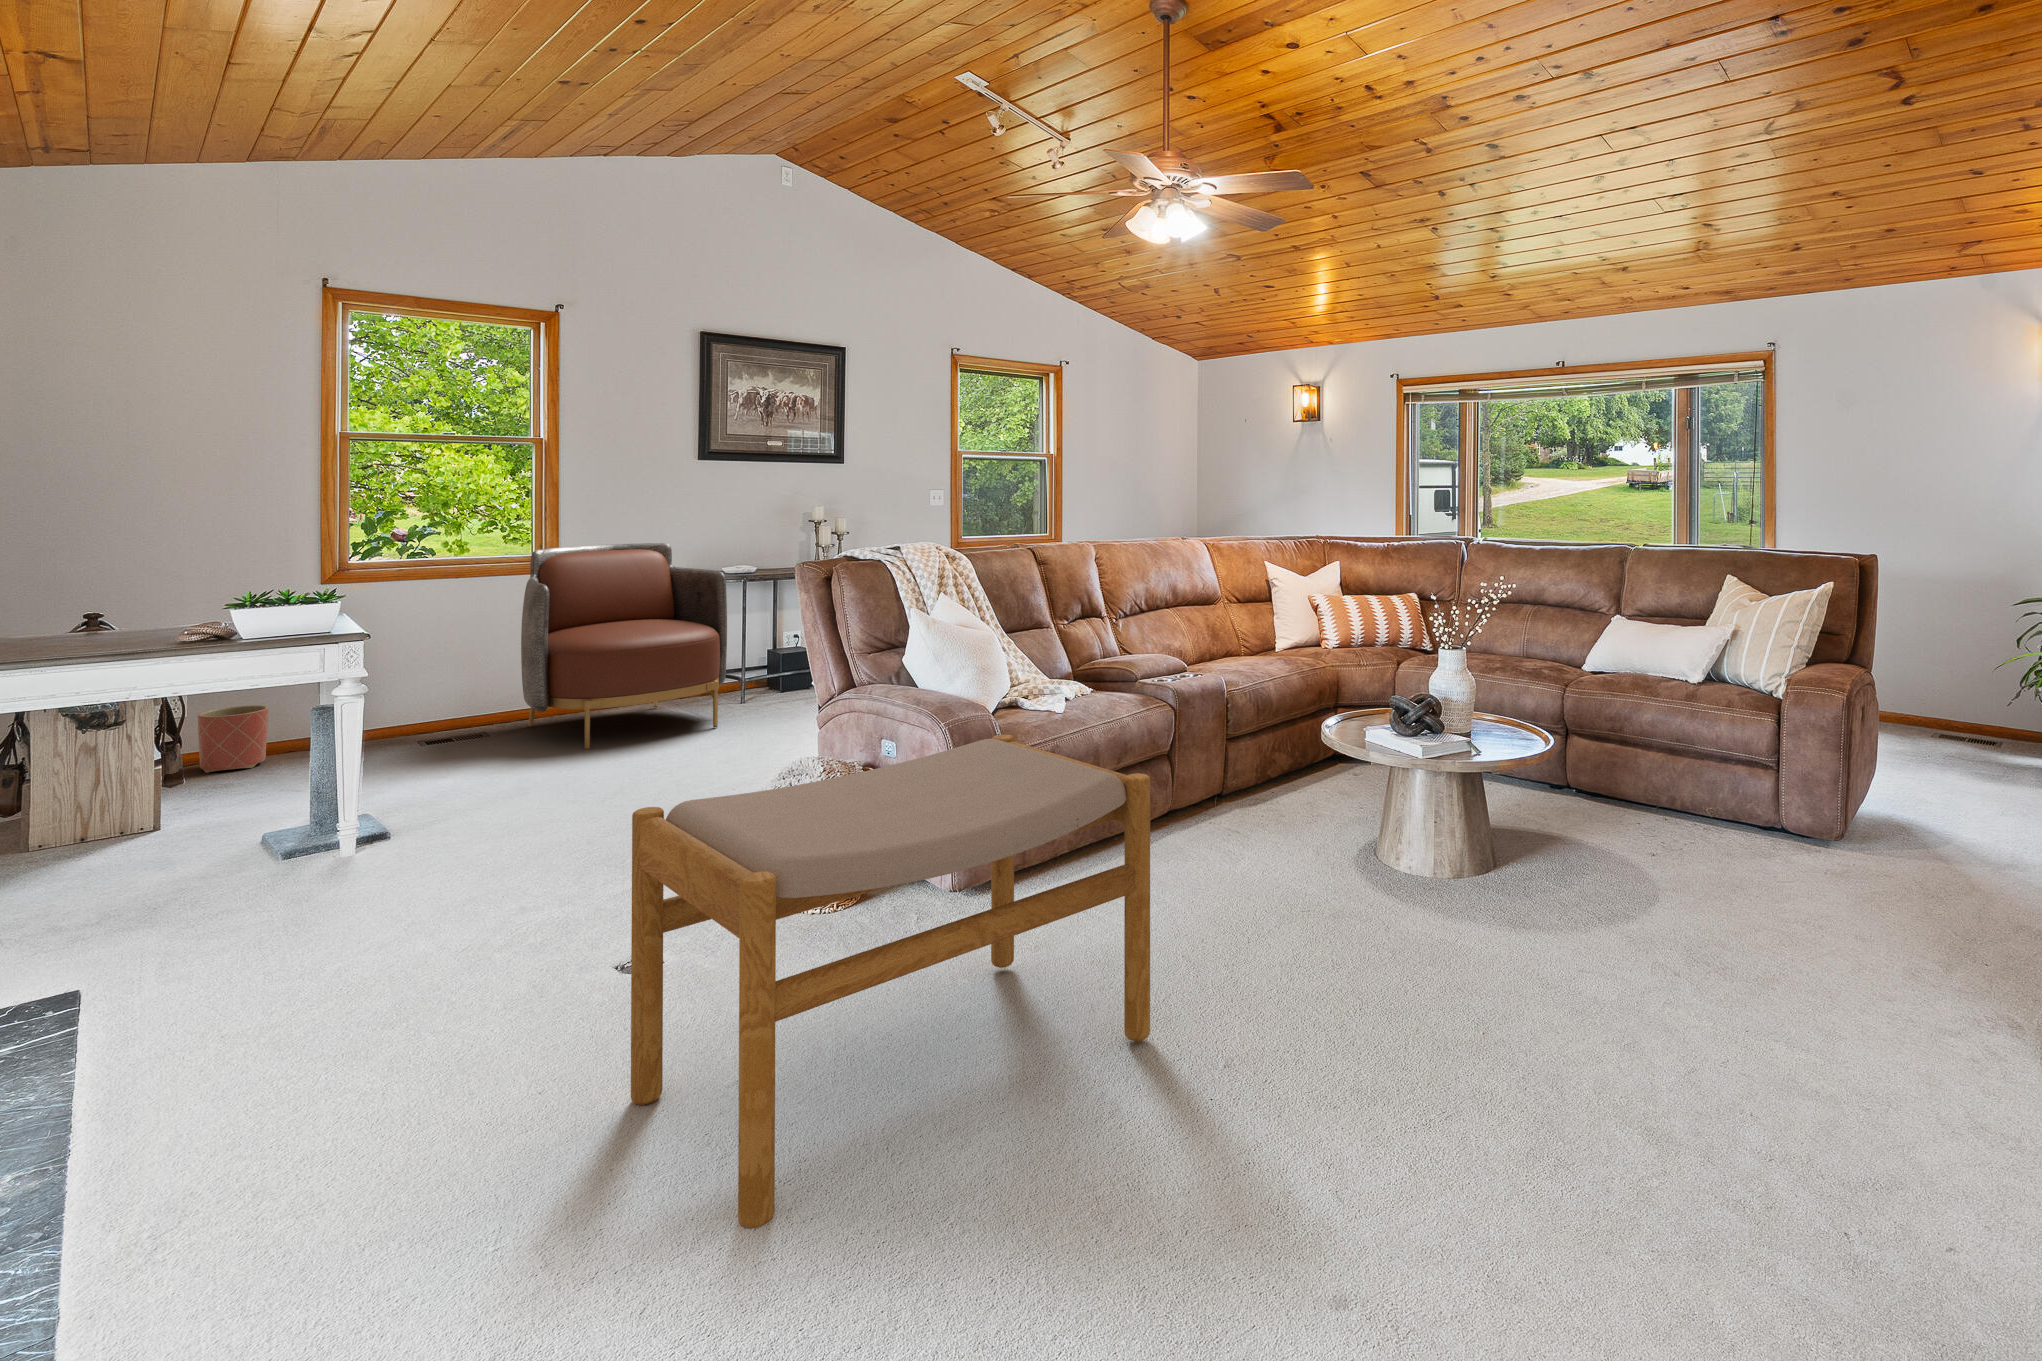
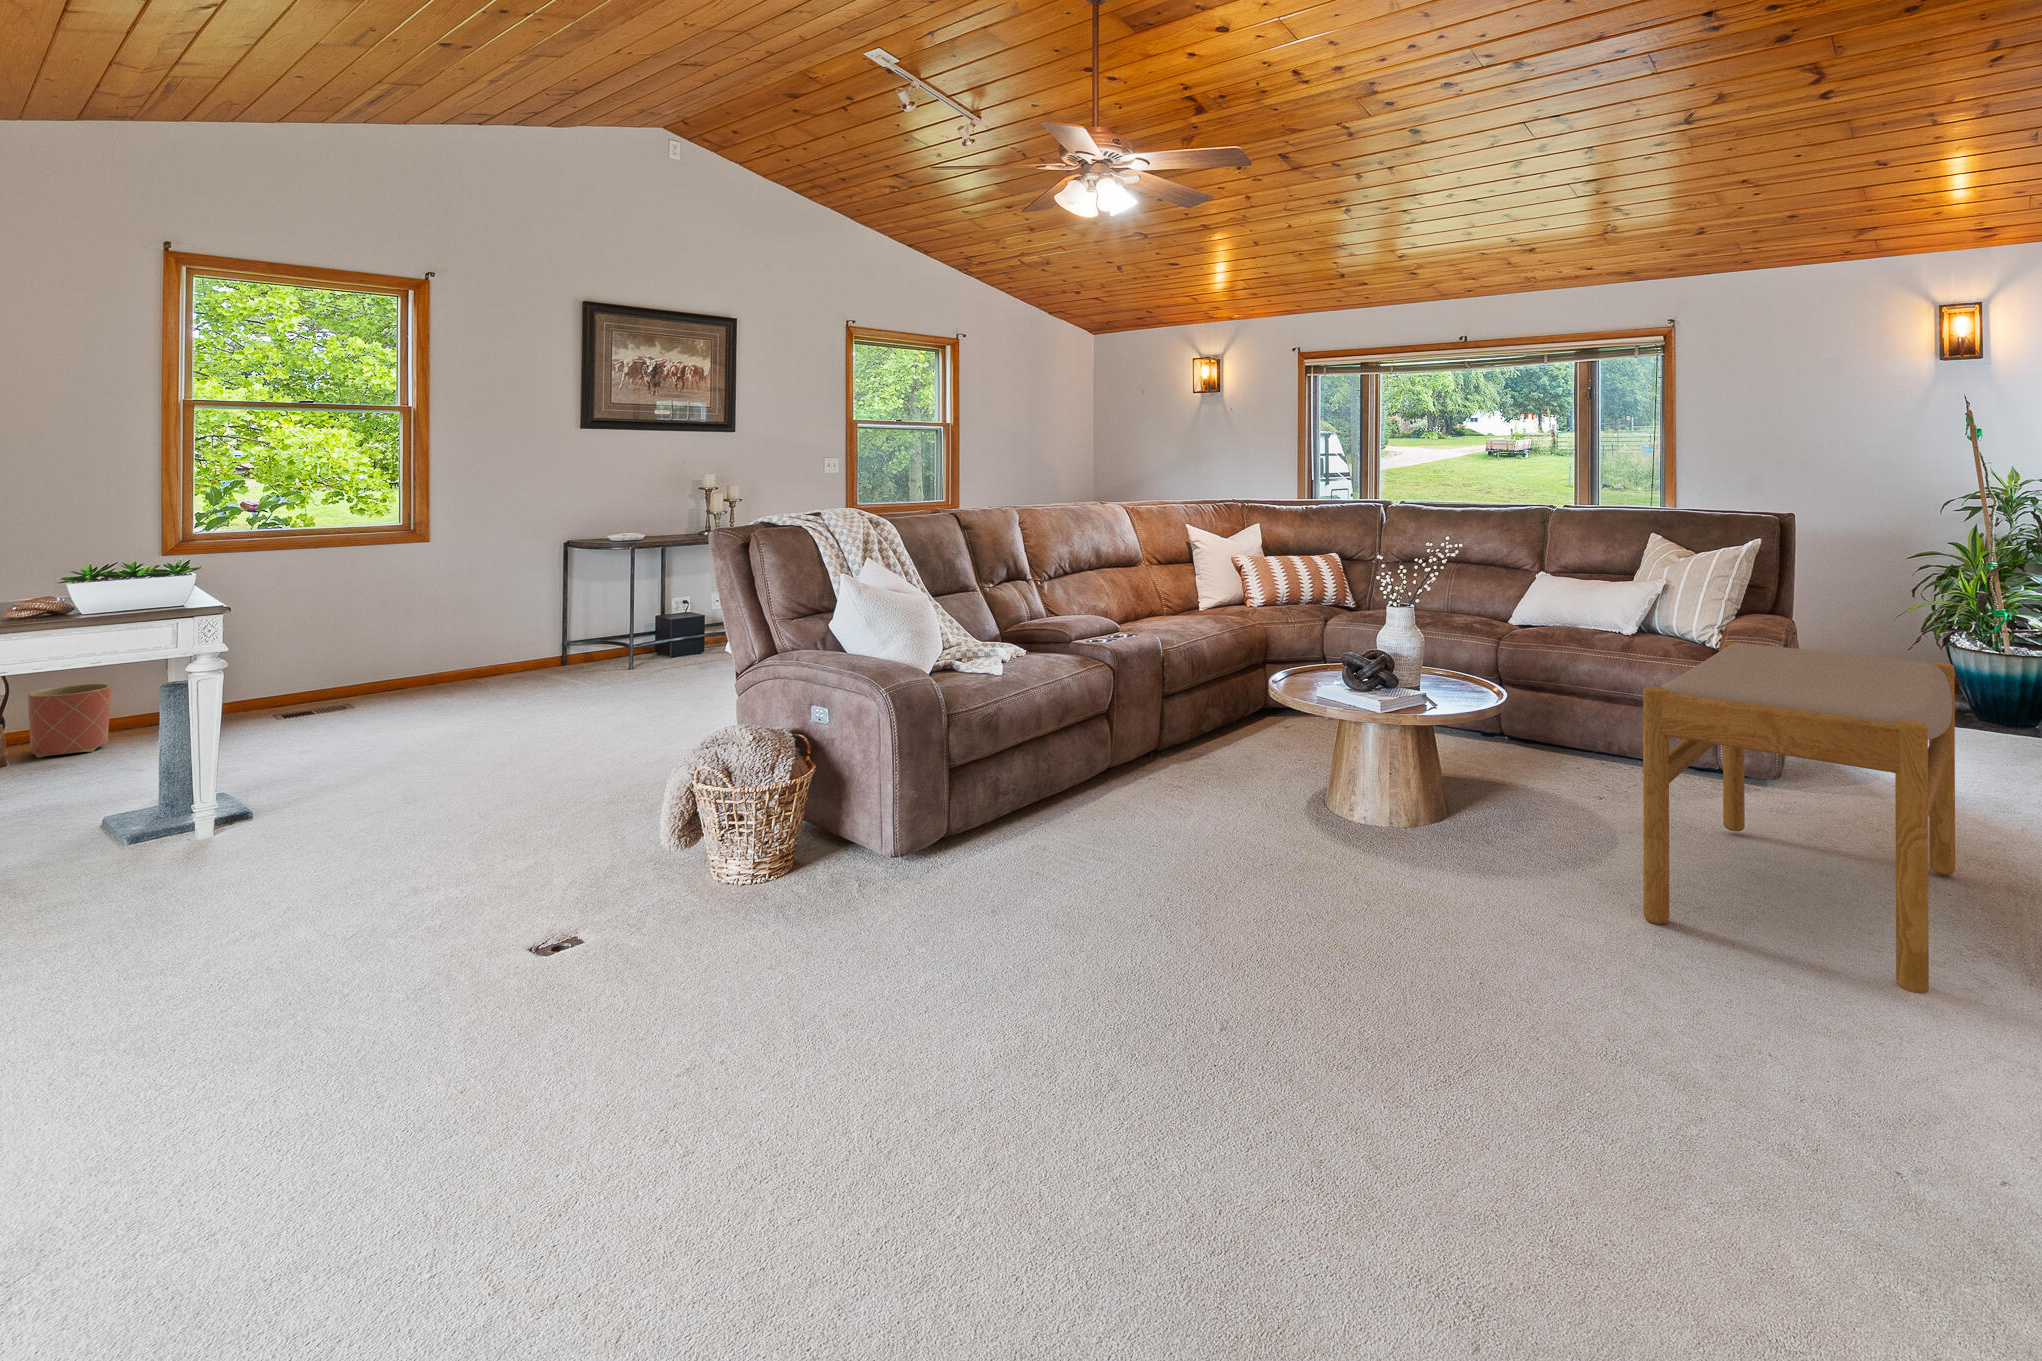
armchair: present [521,543,727,749] -> none [401,511,621,727]
footstool: present [631,734,1150,1228] -> present [1643,641,1955,993]

